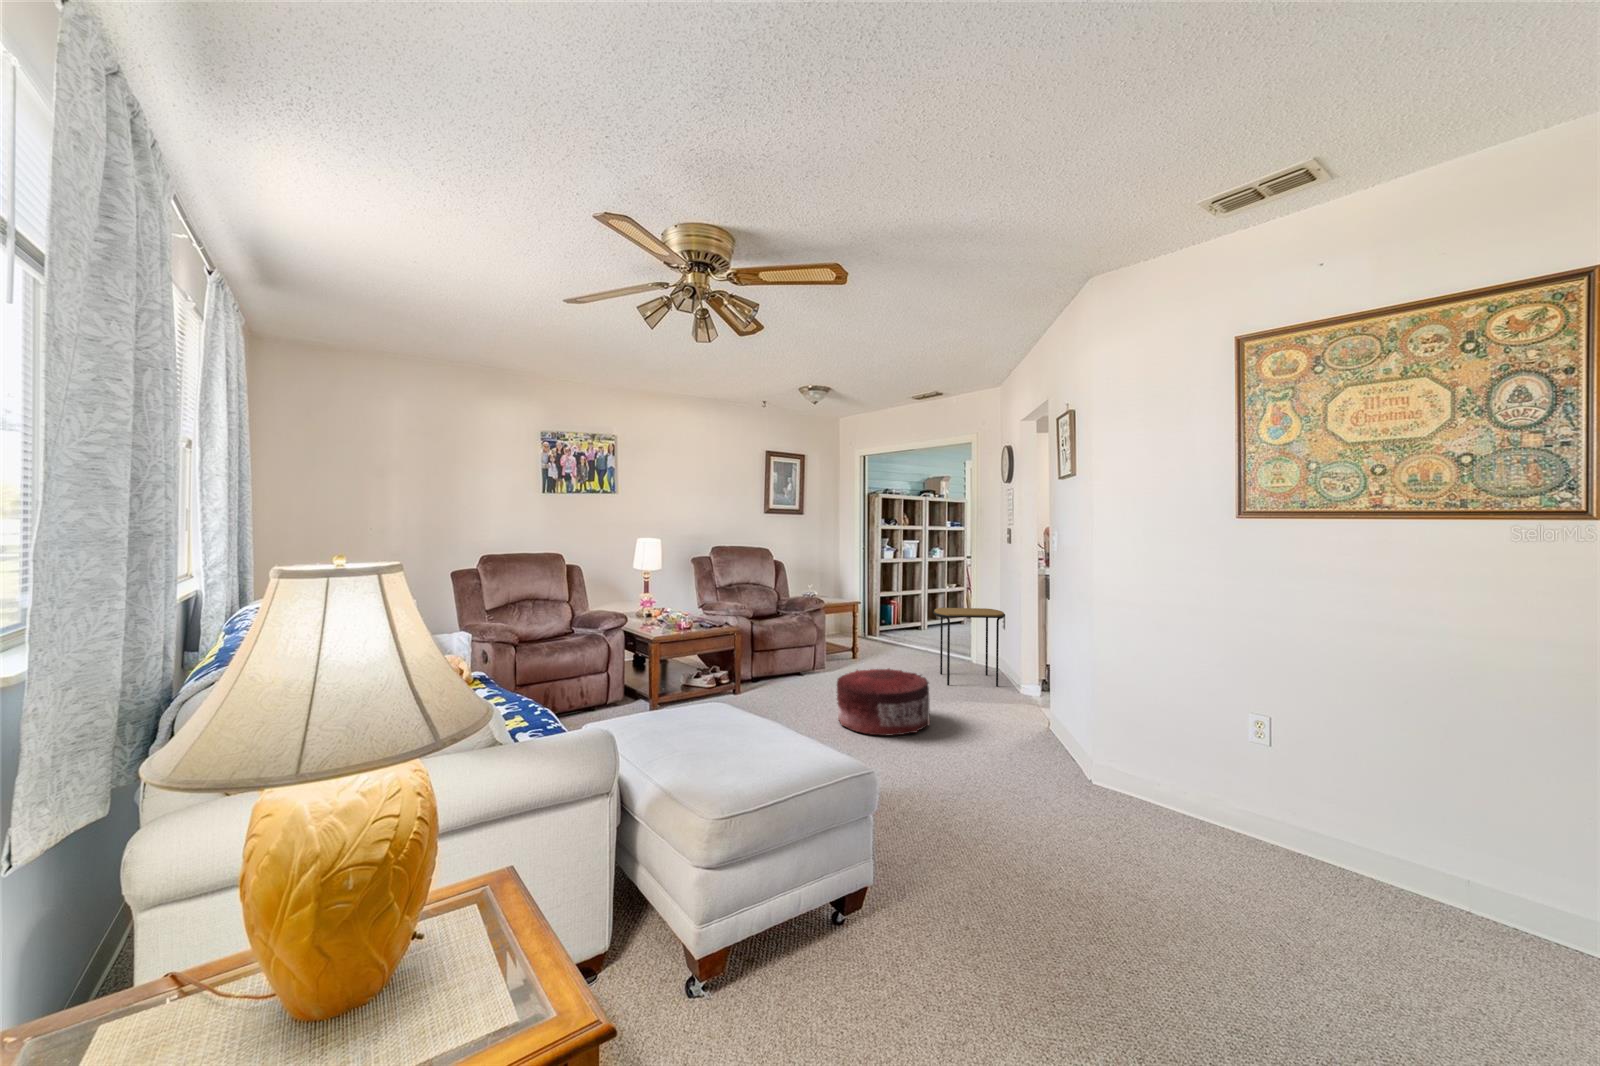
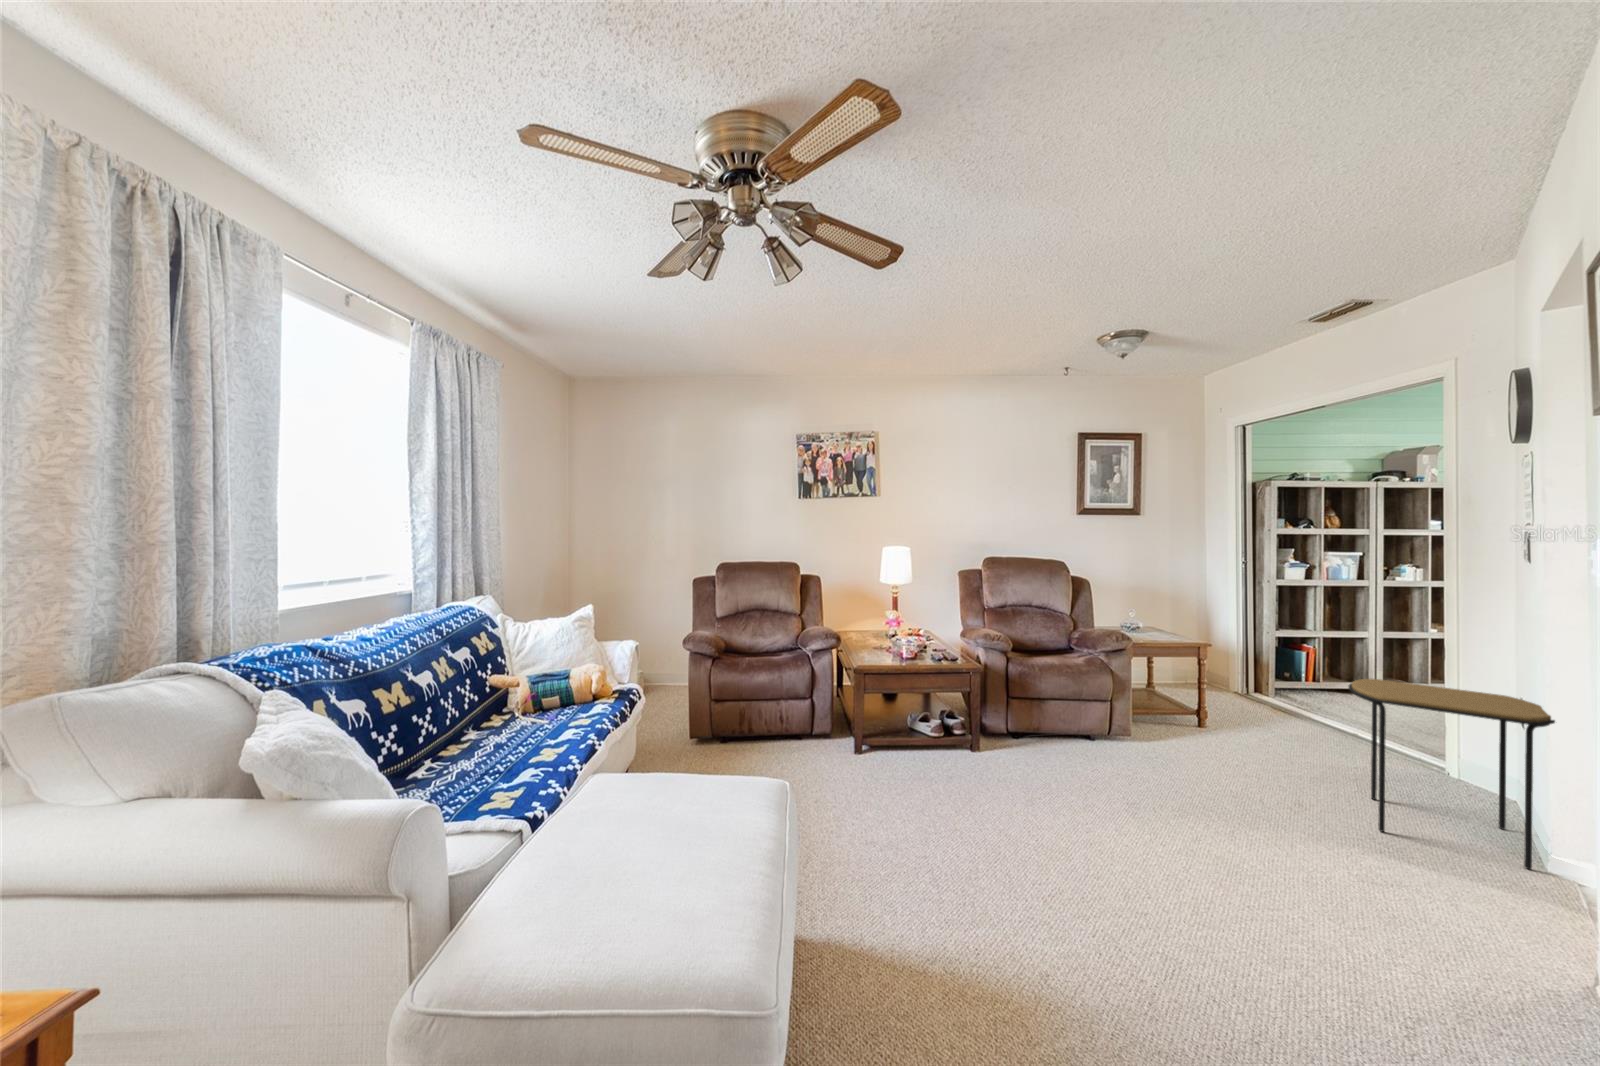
pouf: present [837,668,930,735] -> none [1083,771,1292,944]

